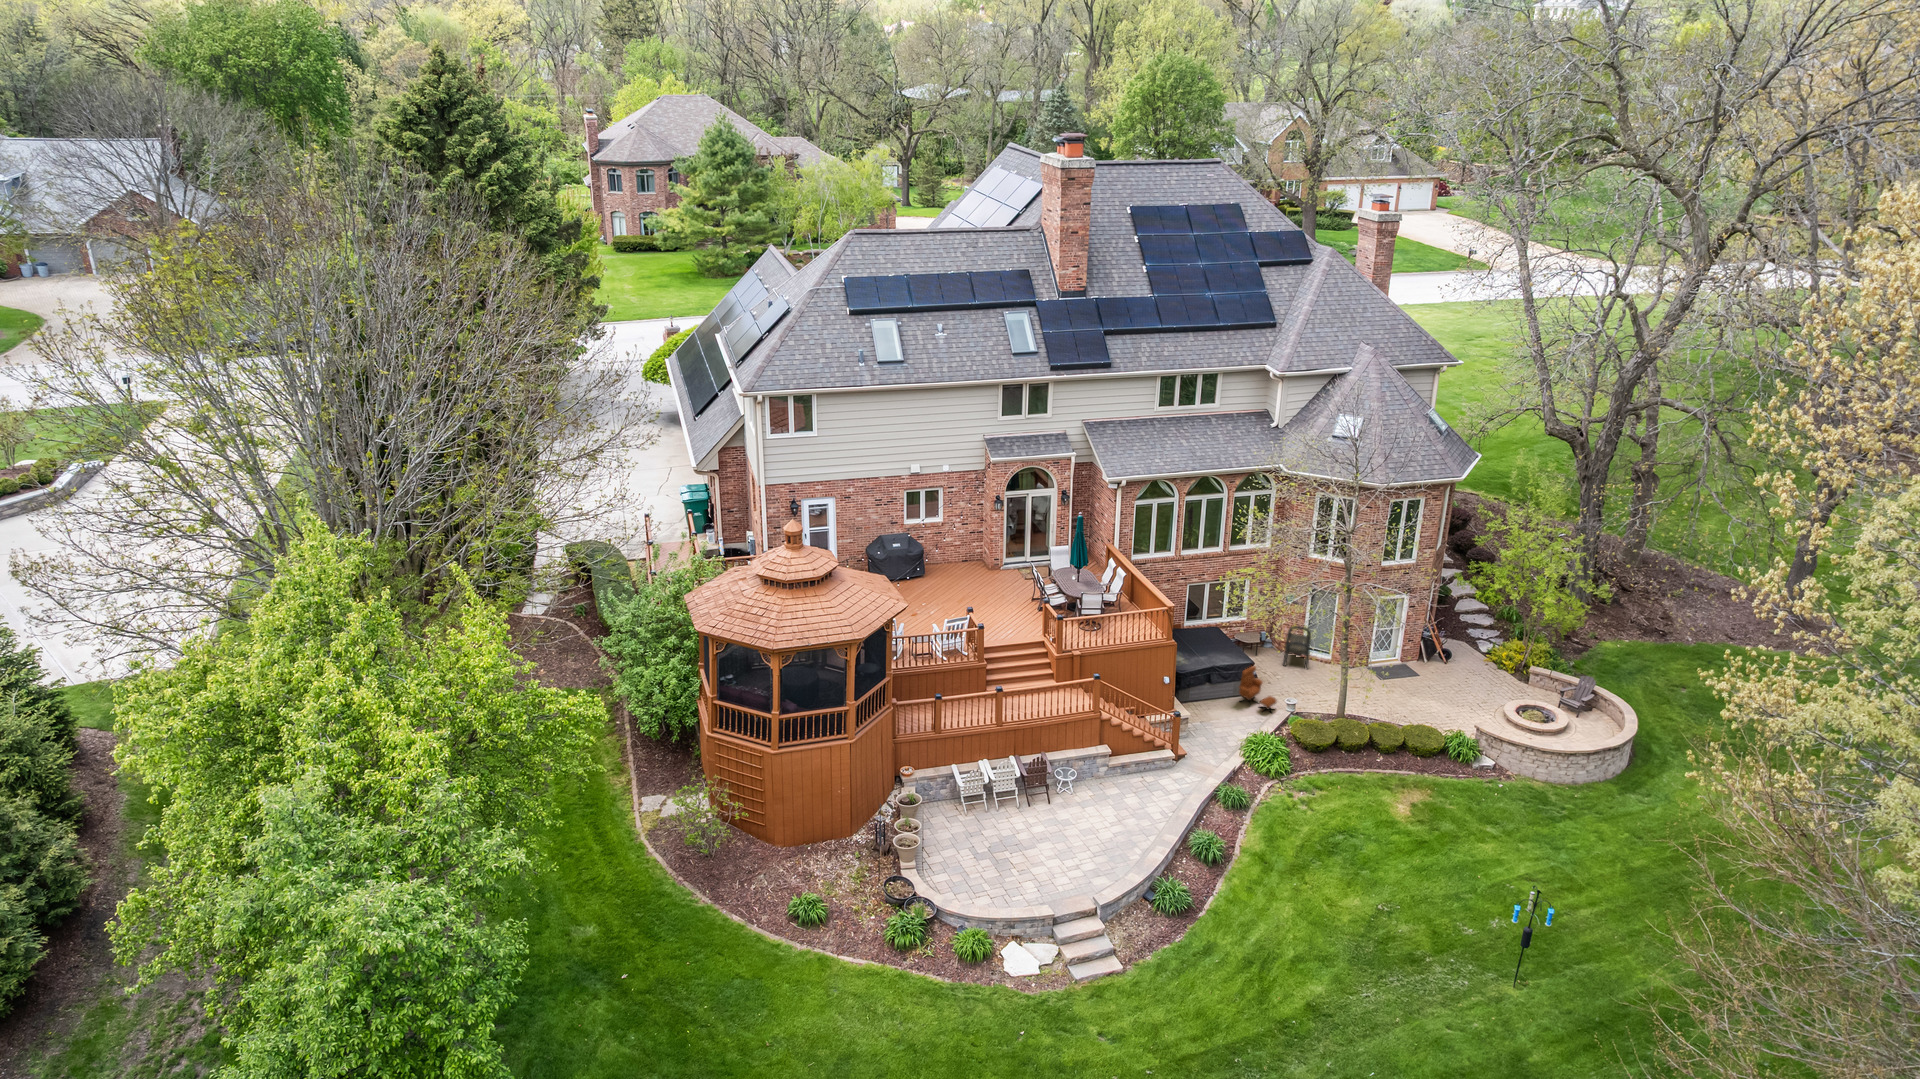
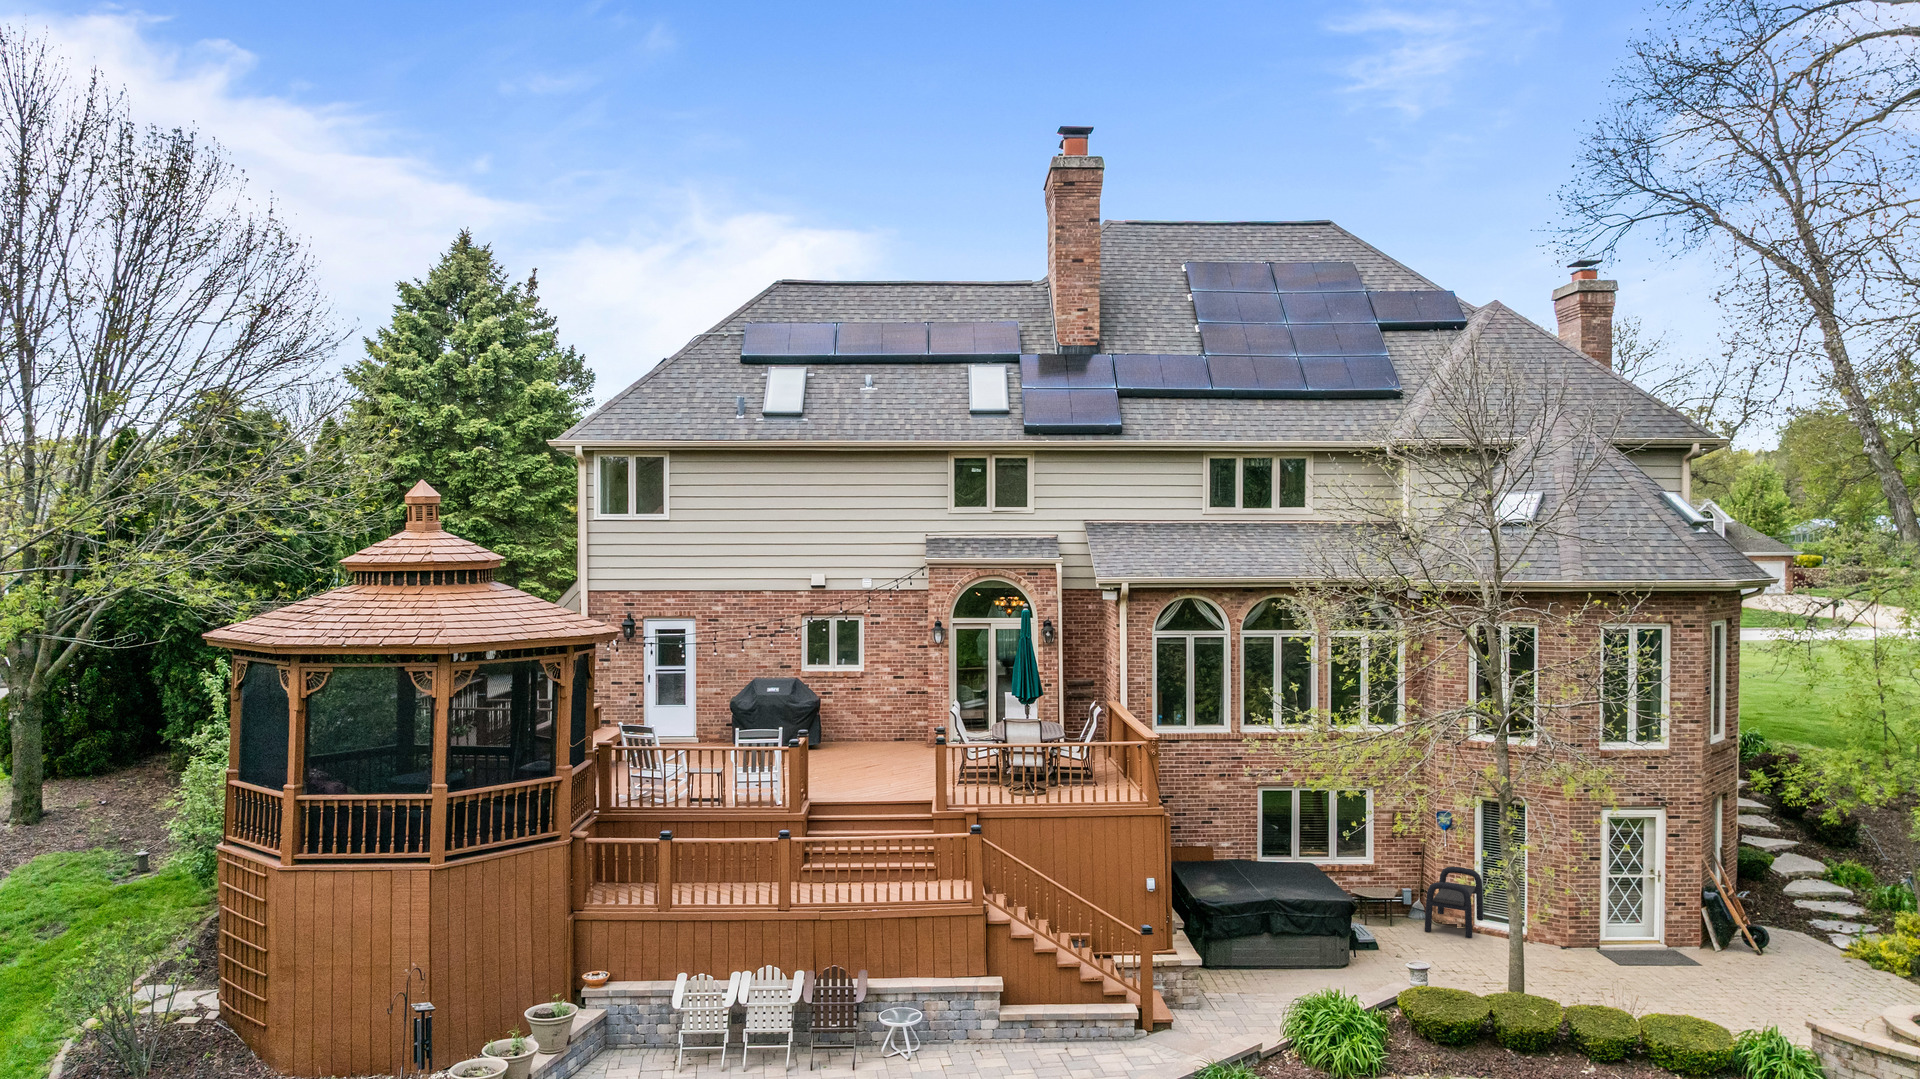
lounge chair: present [1239,666,1277,712] -> none [1311,899,1386,987]

